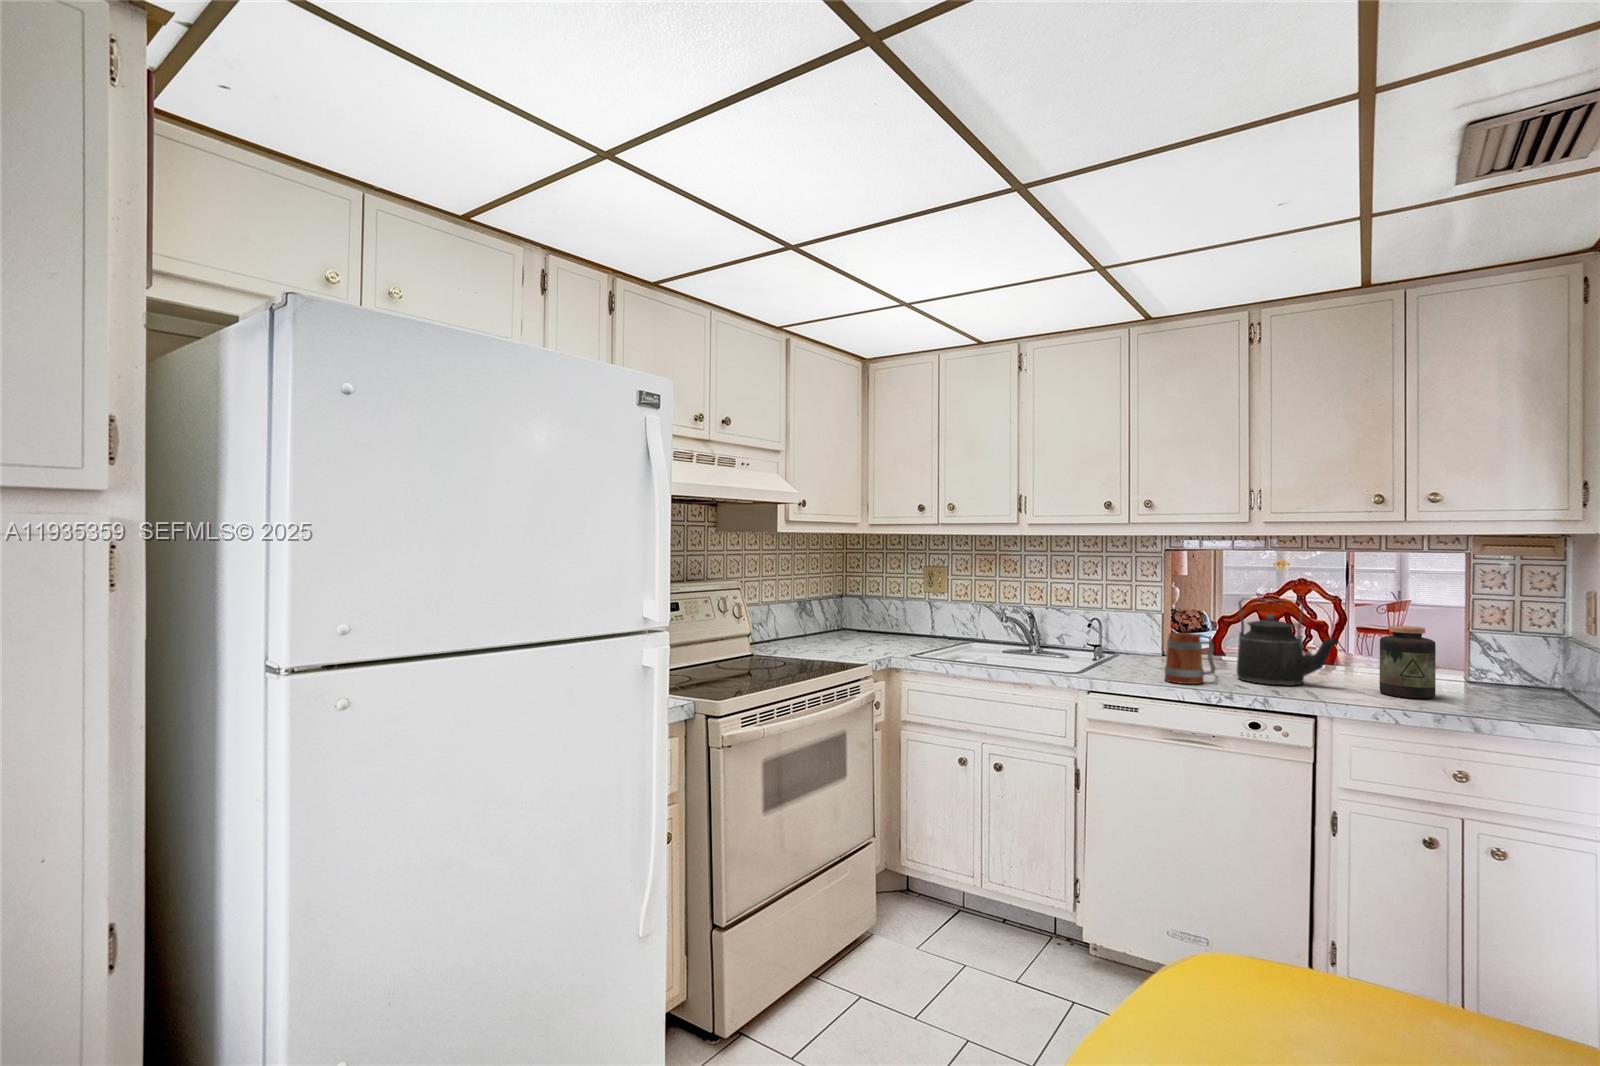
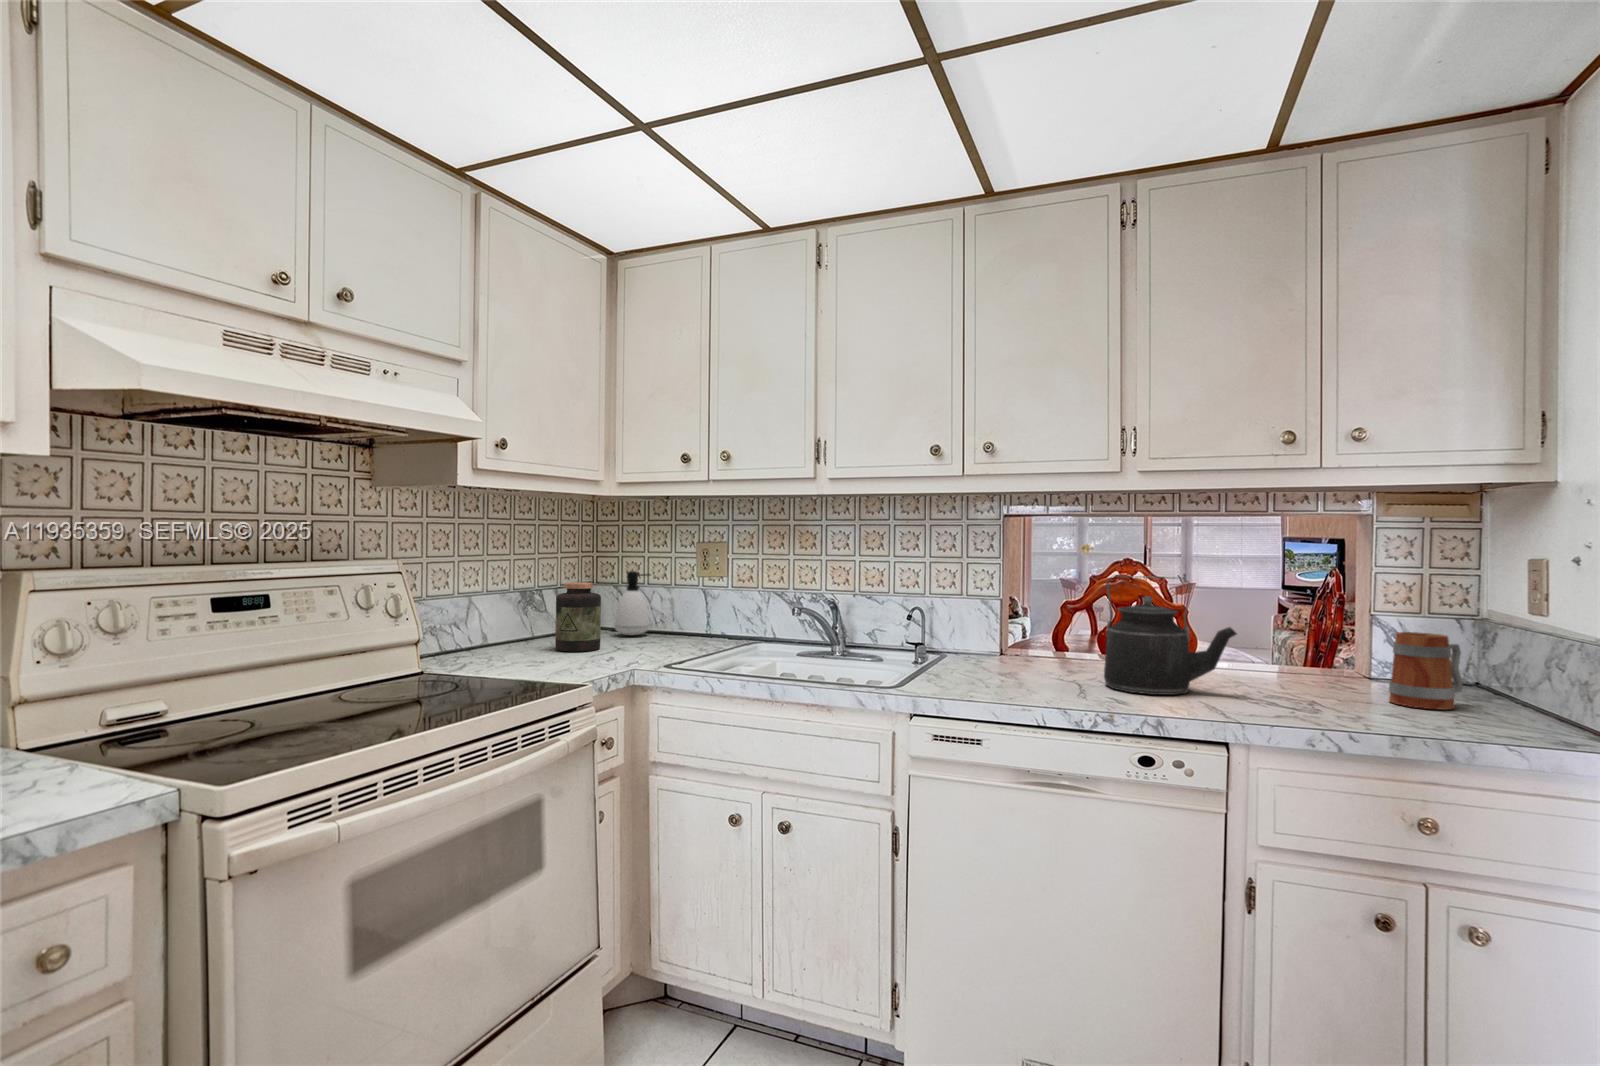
soap dispenser: none [863,588,889,635] -> present [614,571,650,635]
jar: present [1380,626,1436,699] -> present [555,582,601,652]
mug: present [1165,633,1215,684] -> present [1389,632,1463,710]

